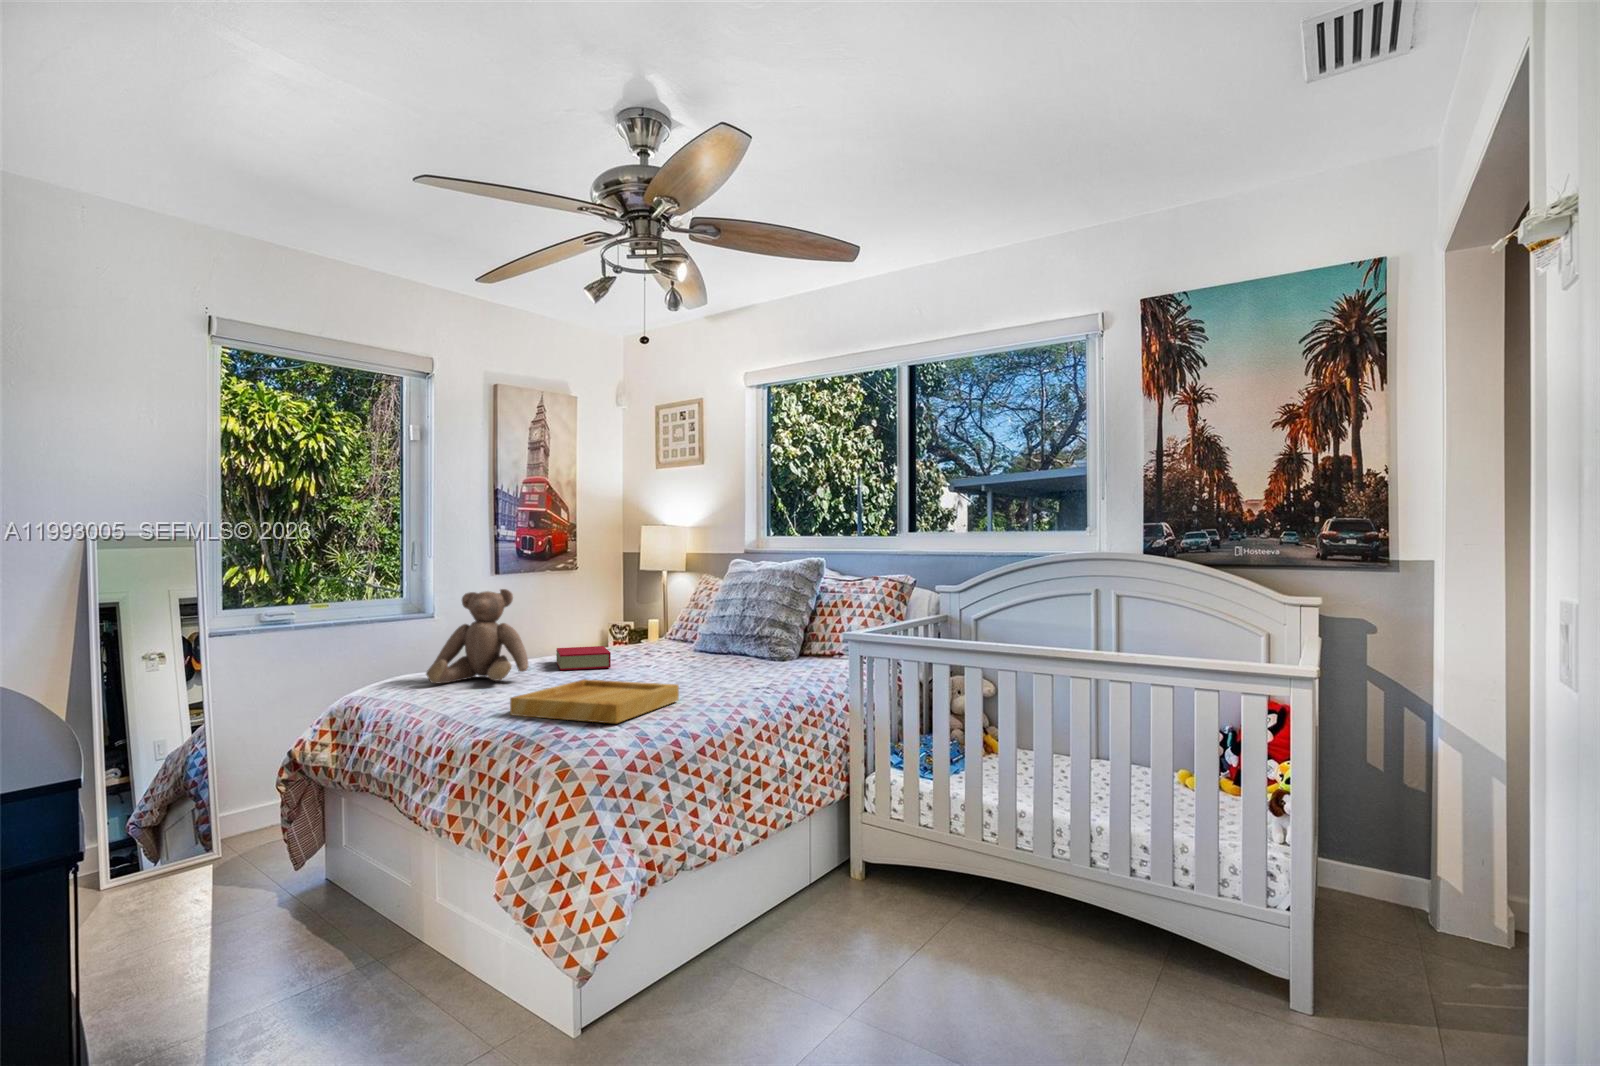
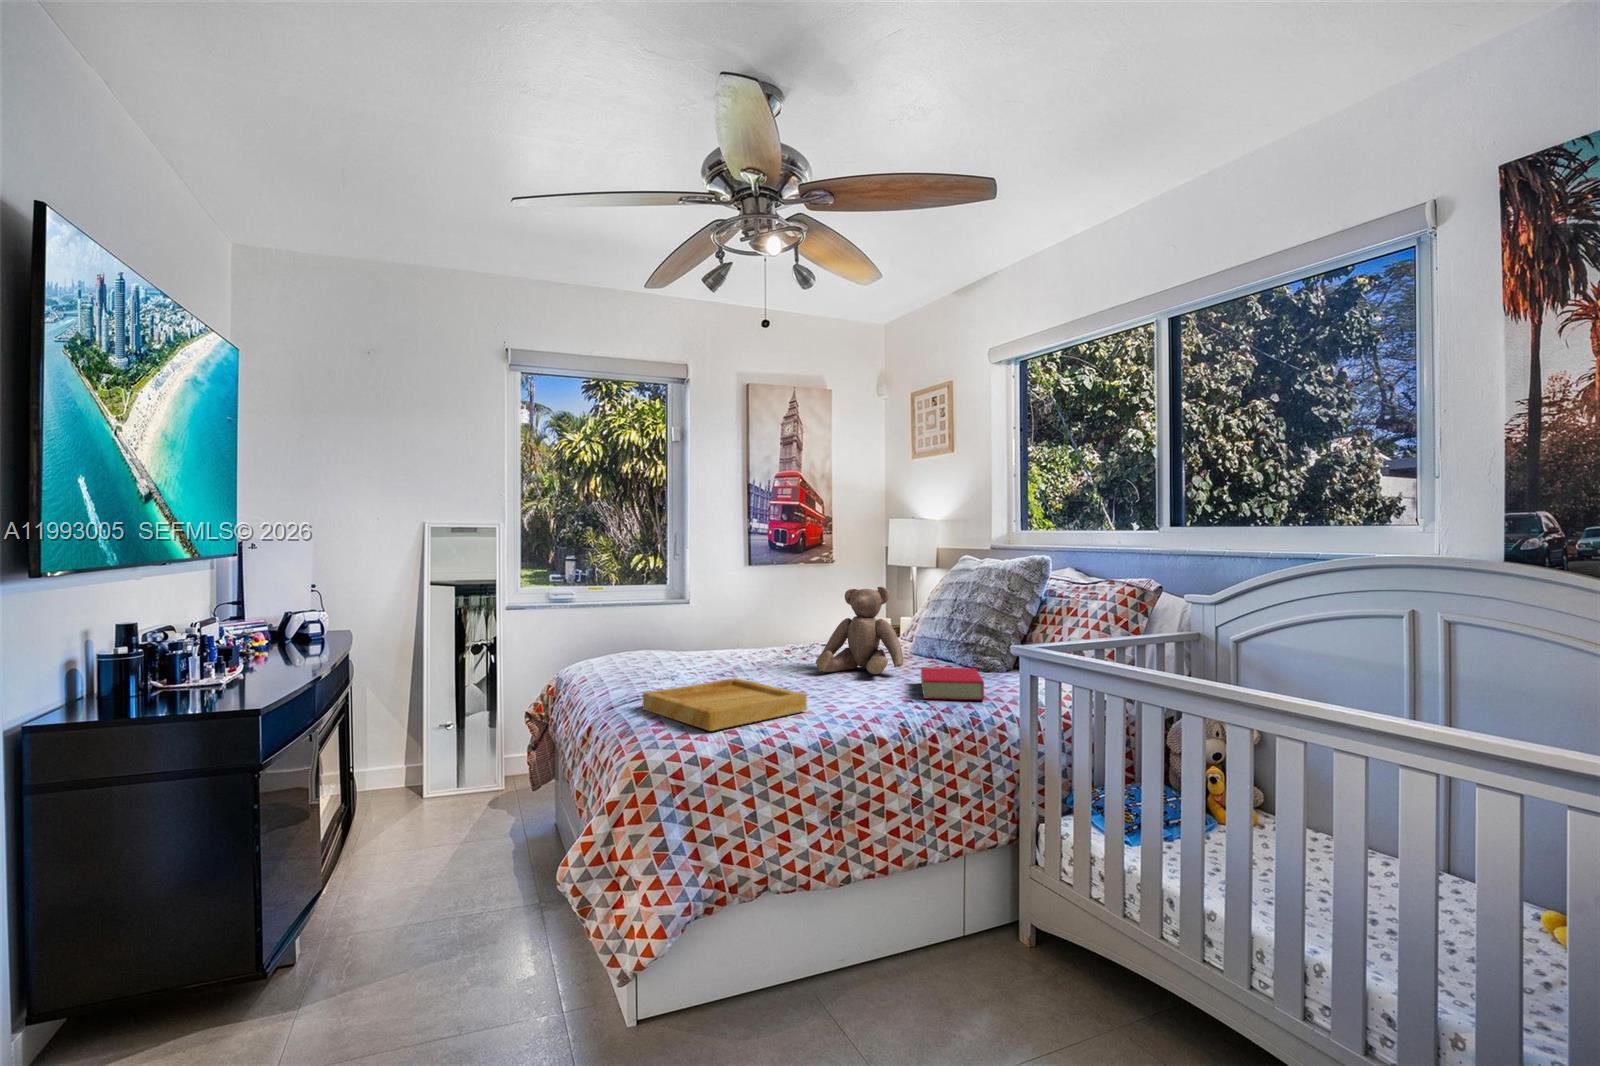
teddy bear: present [426,589,528,683] -> present [816,587,903,674]
book: present [556,646,611,670] -> present [921,667,984,700]

